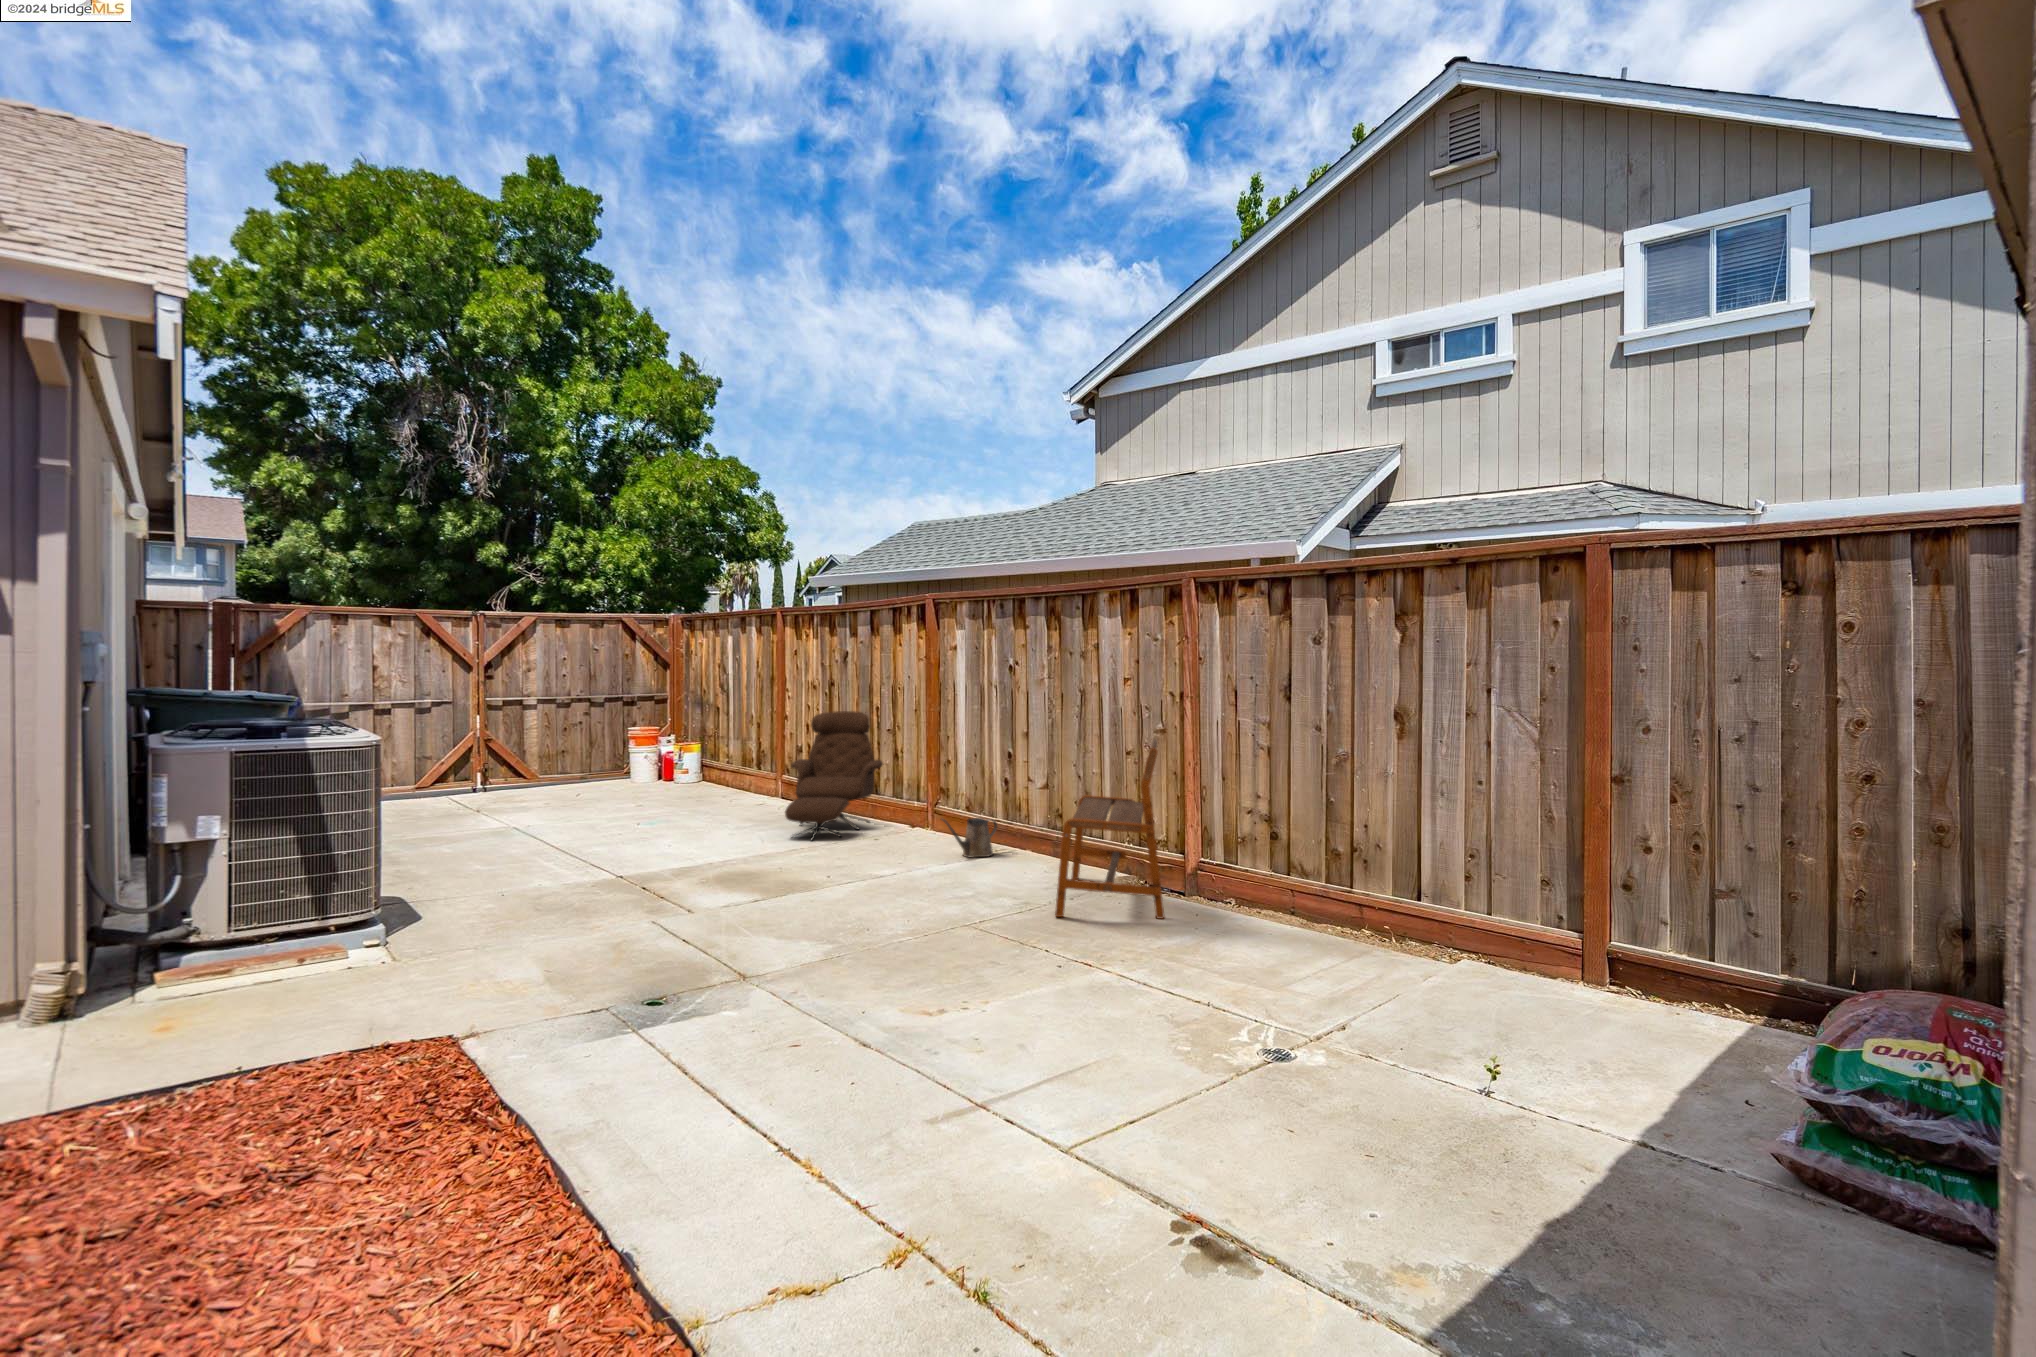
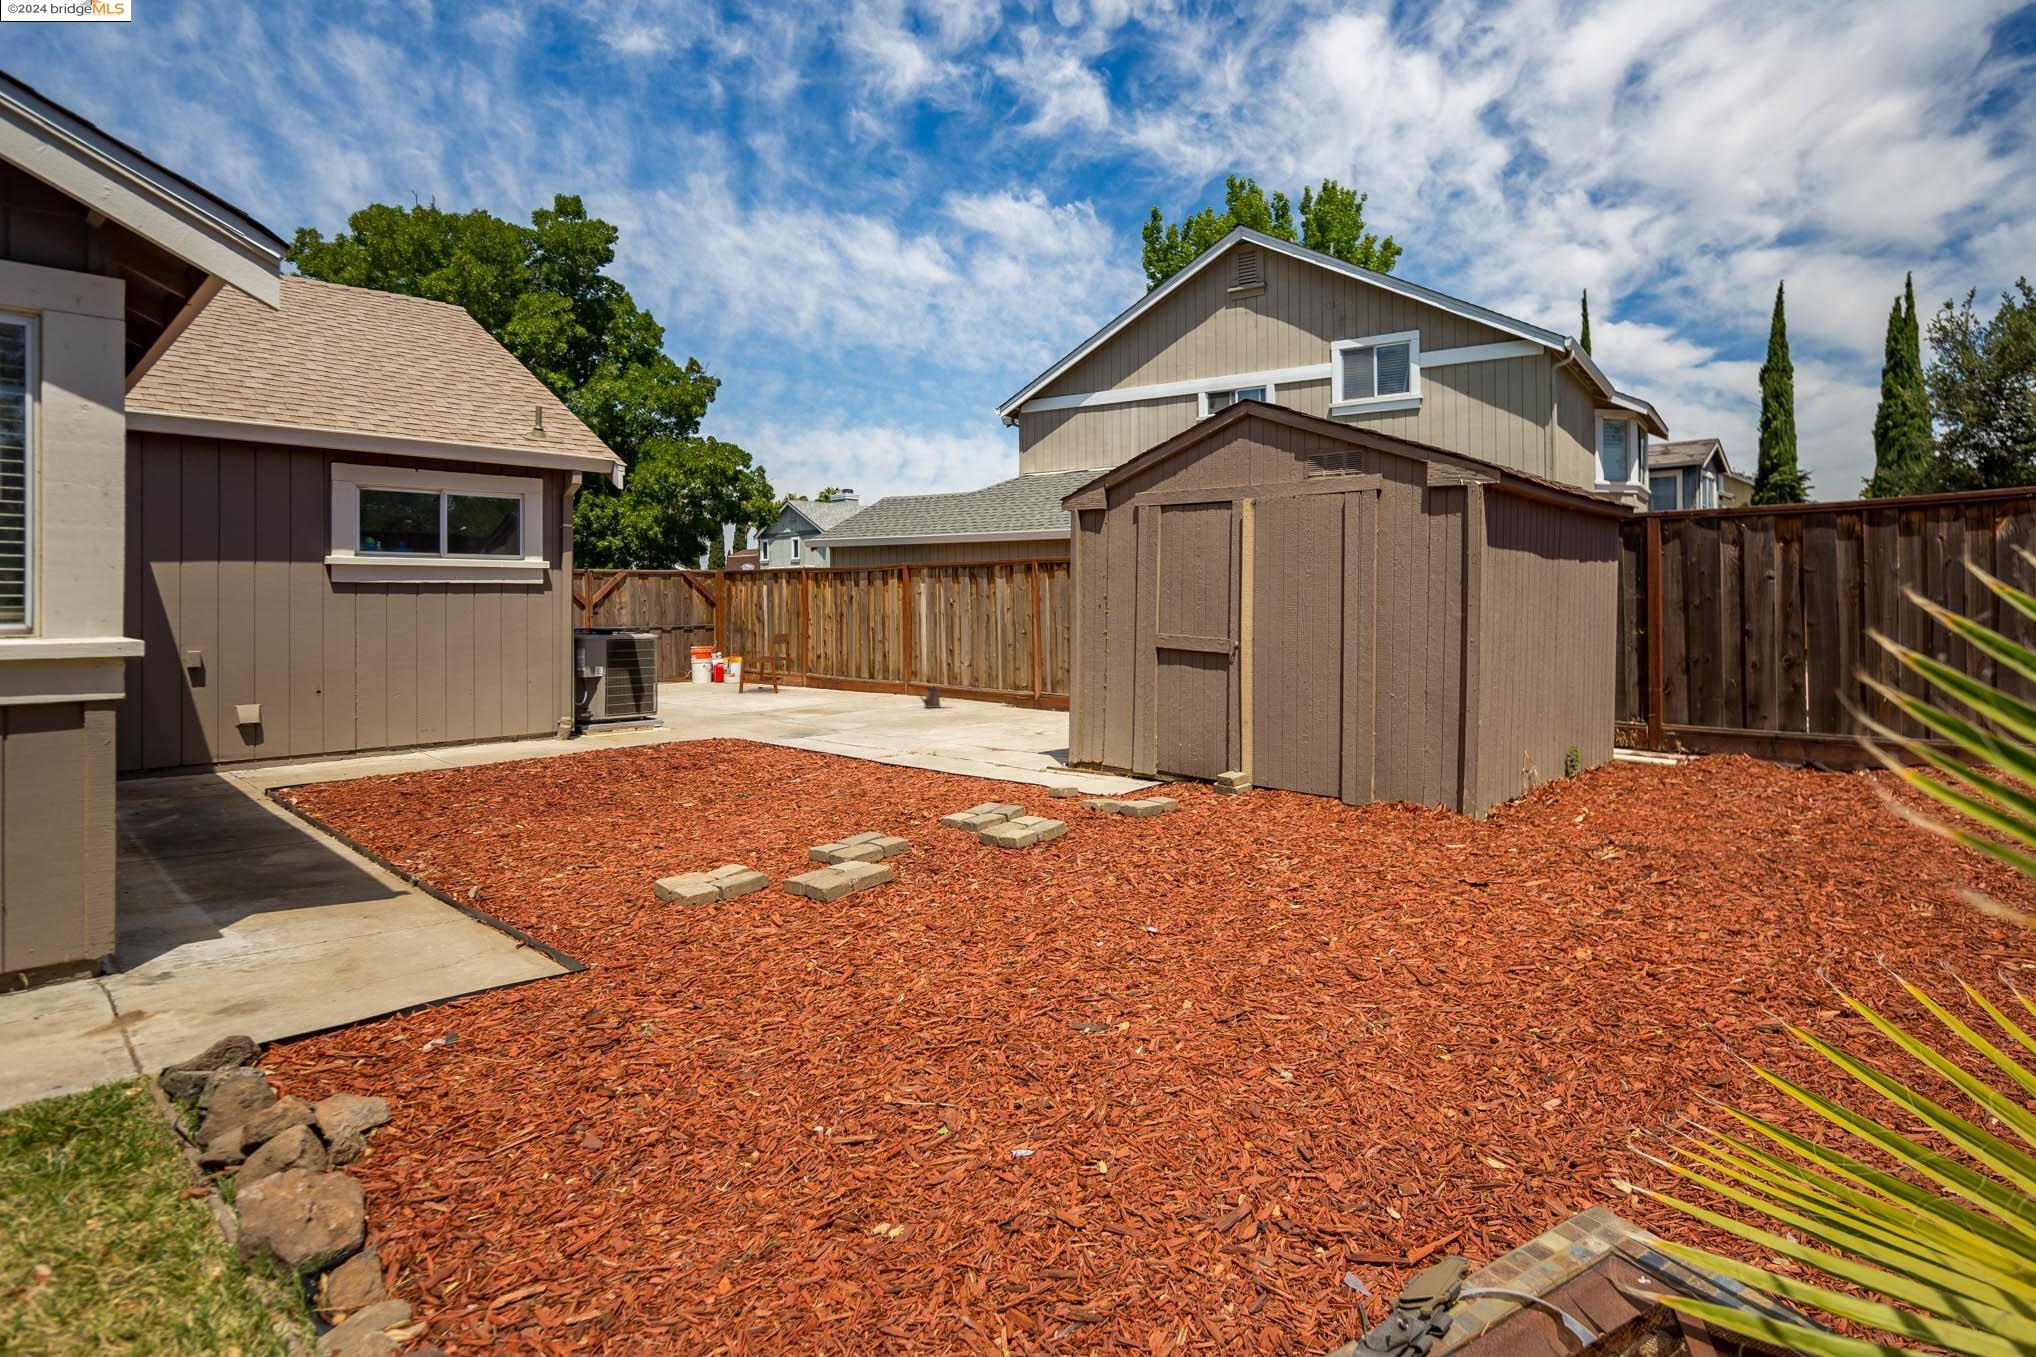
lounge chair: present [785,711,883,840] -> none [820,632,875,704]
bench: present [1055,739,1164,919] -> present [739,633,791,693]

